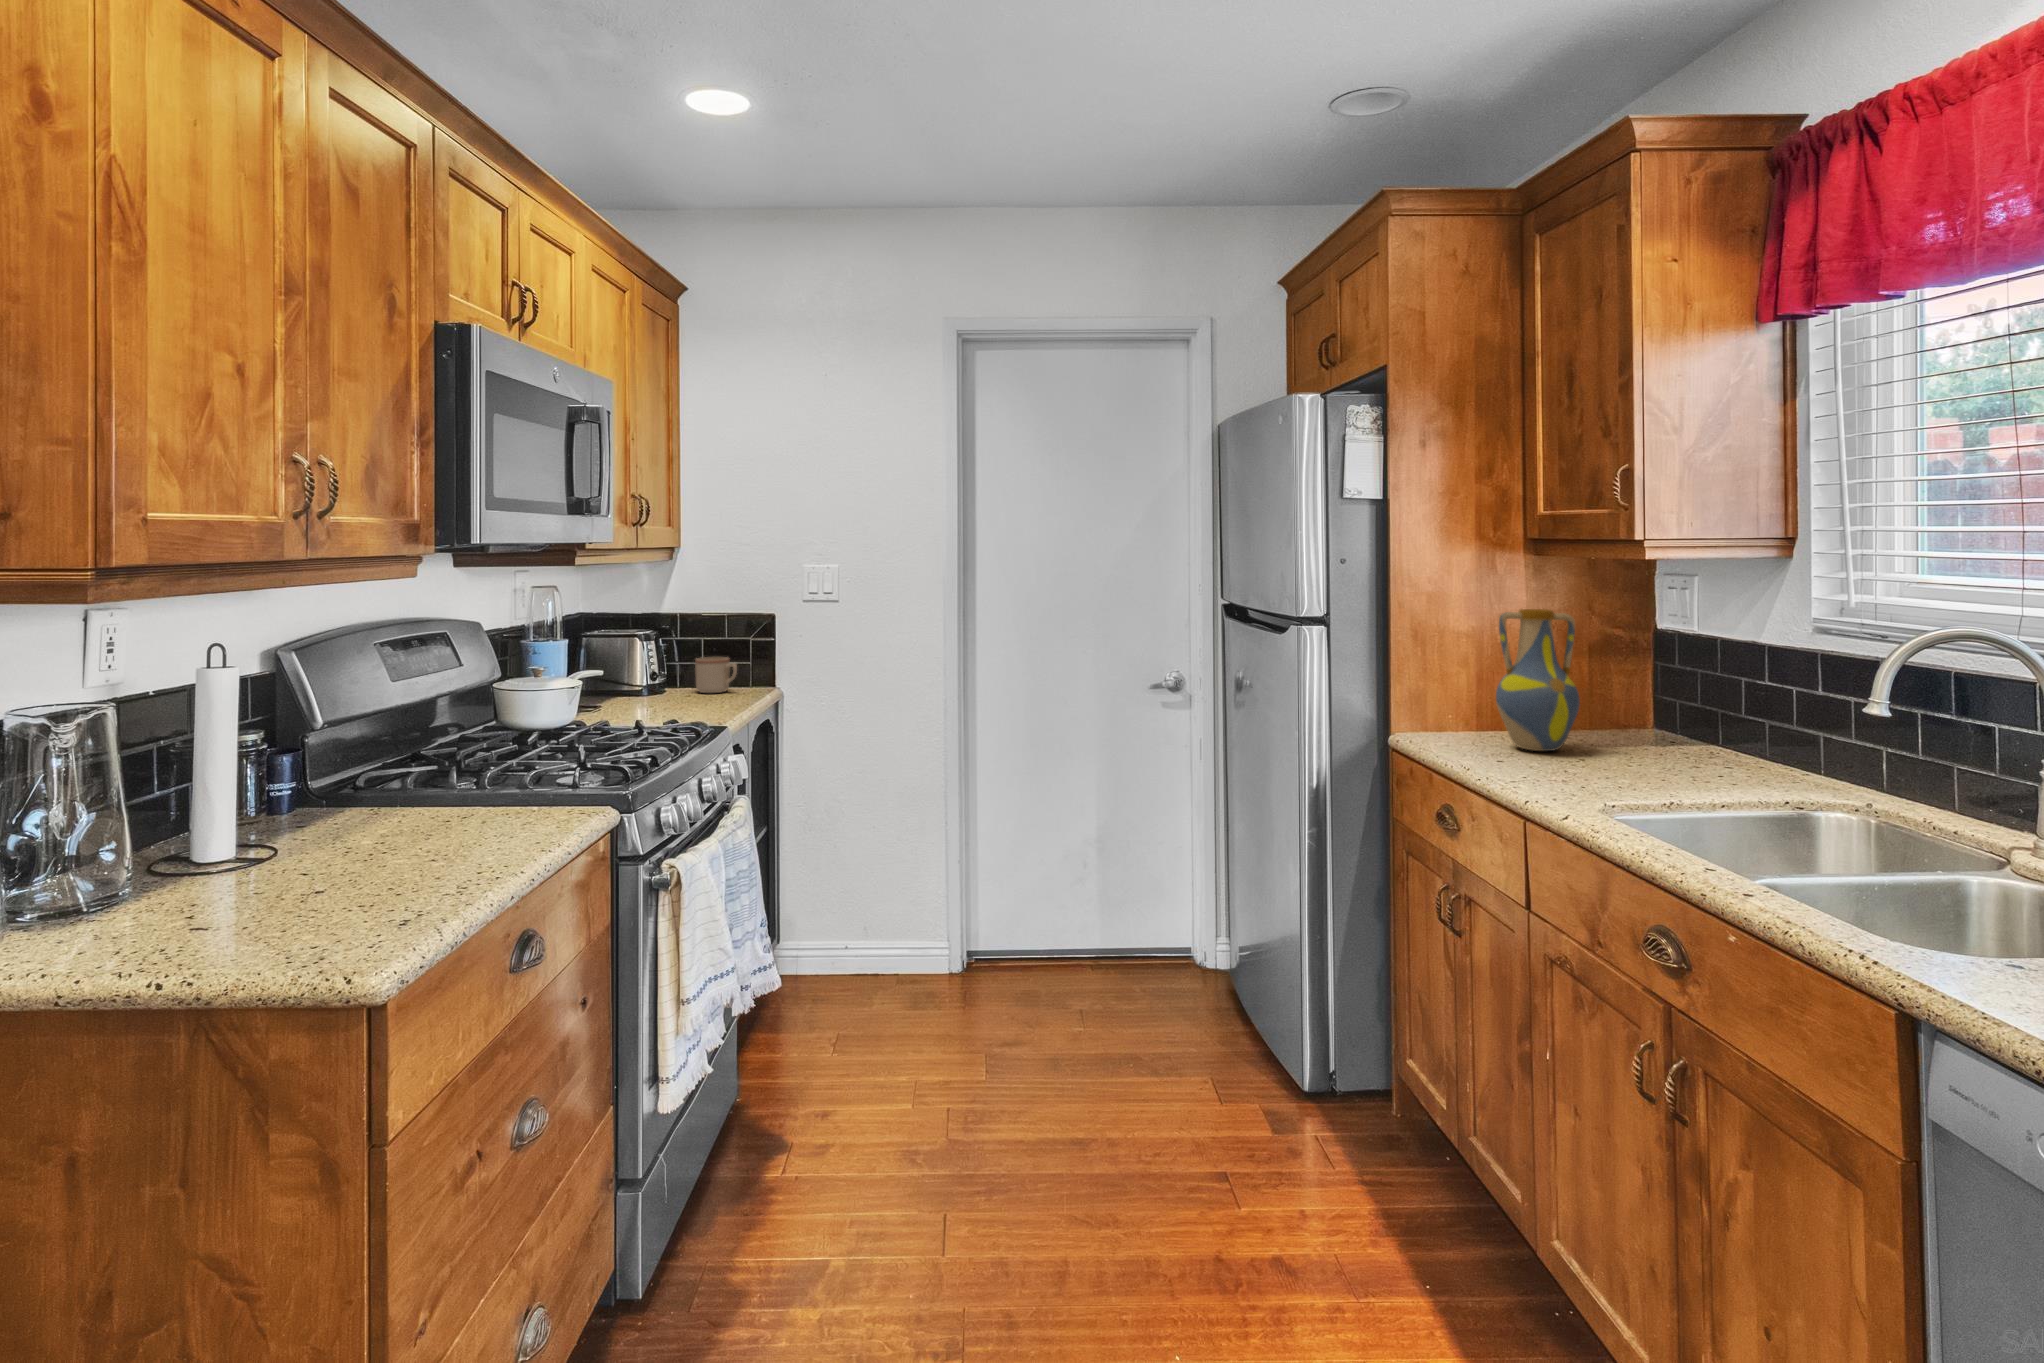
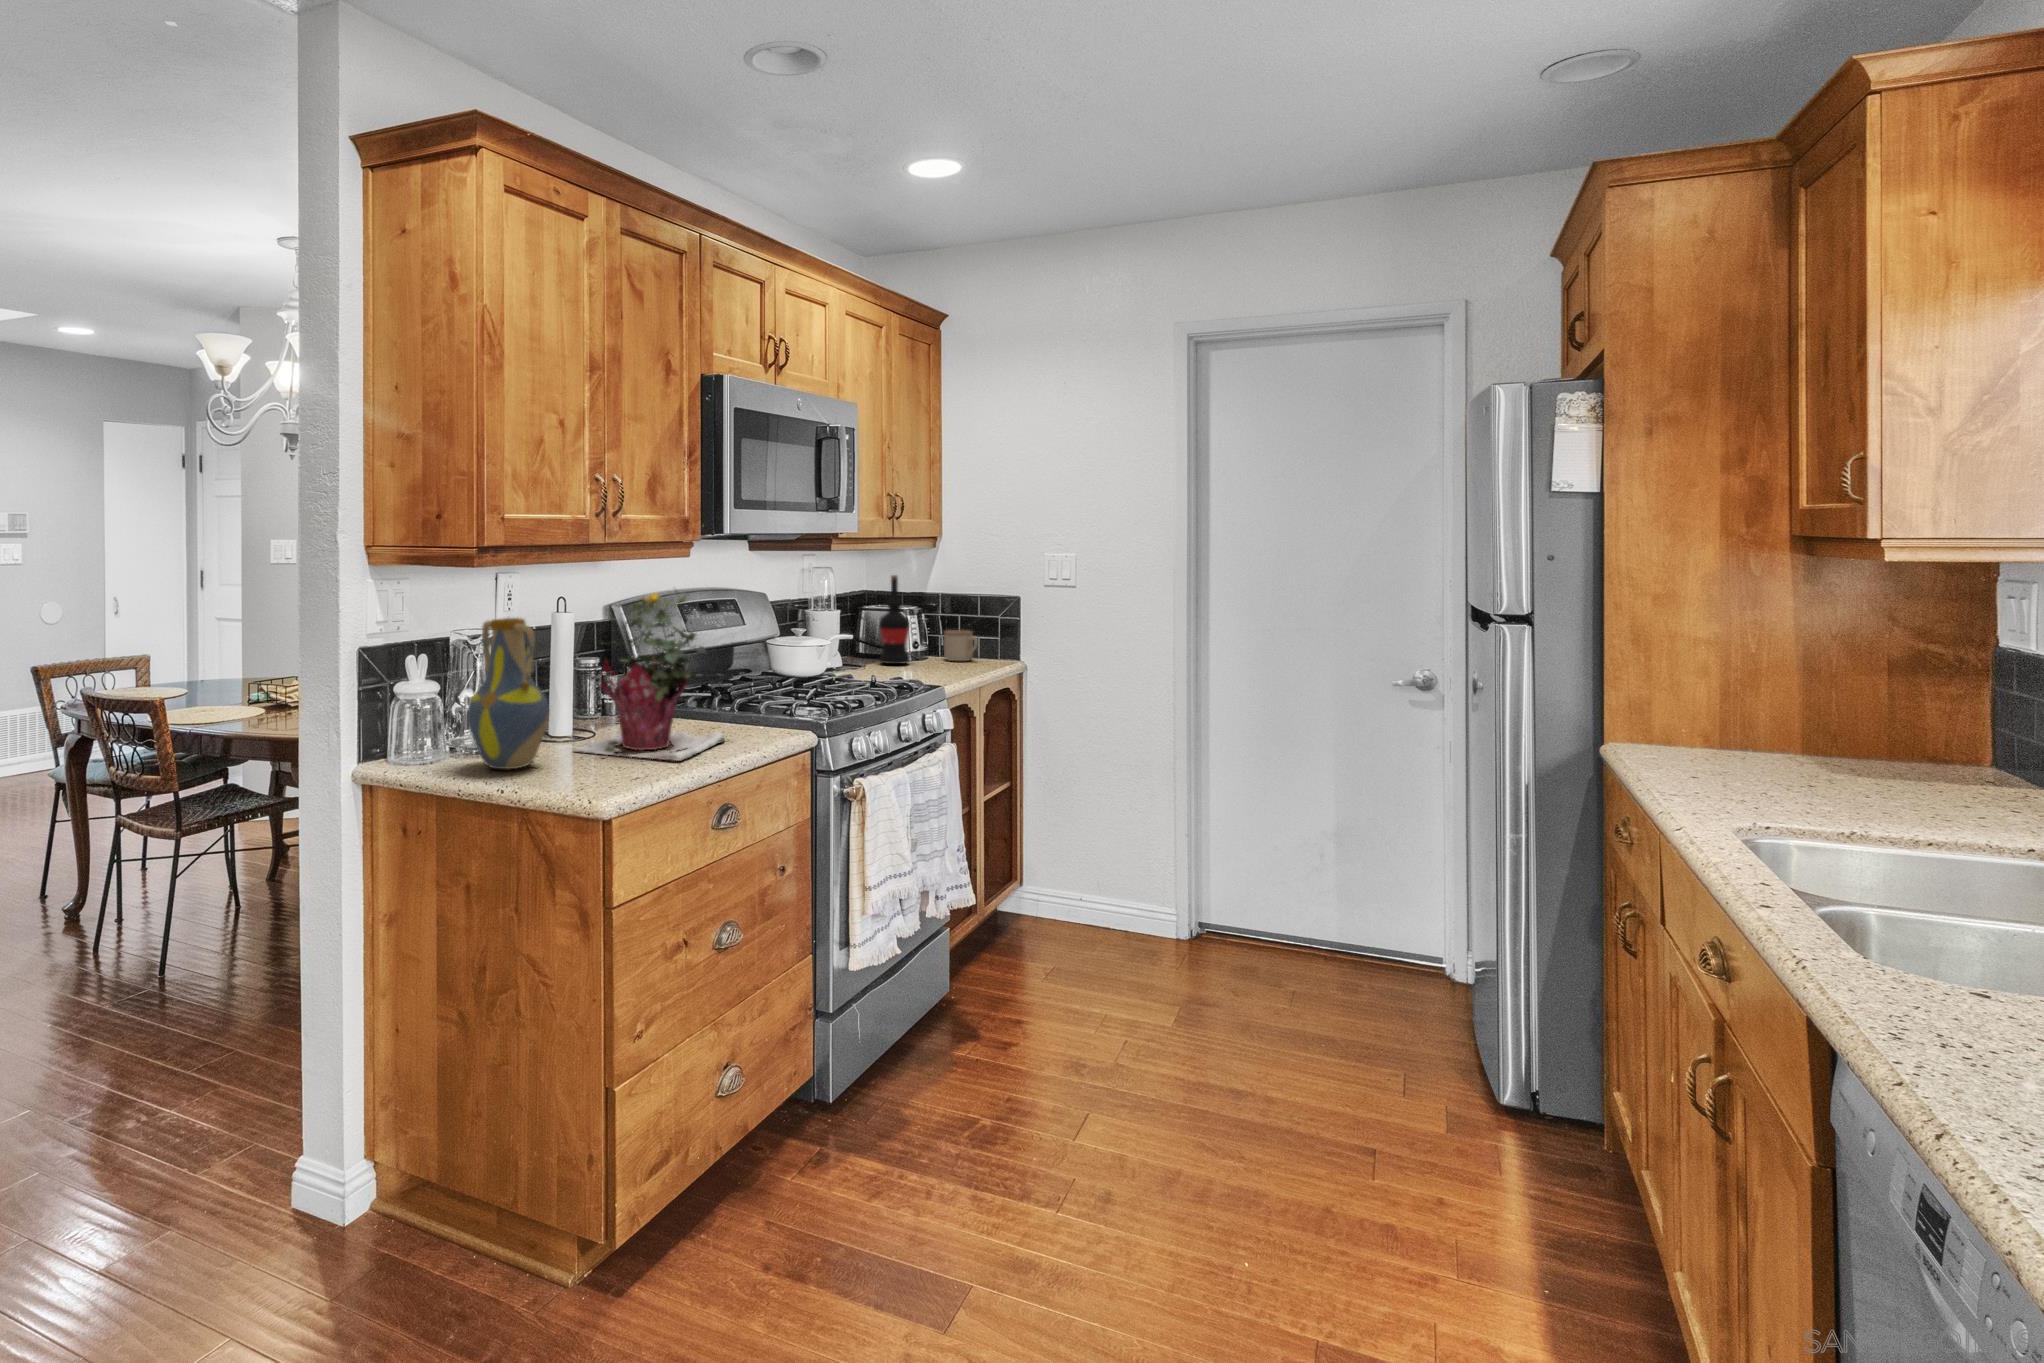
wine bottle: none [622,596,661,702] -> present [879,575,910,664]
vase: present [1496,609,1580,751] -> present [467,618,550,769]
potted plant: none [255,622,514,887] -> present [573,593,728,761]

